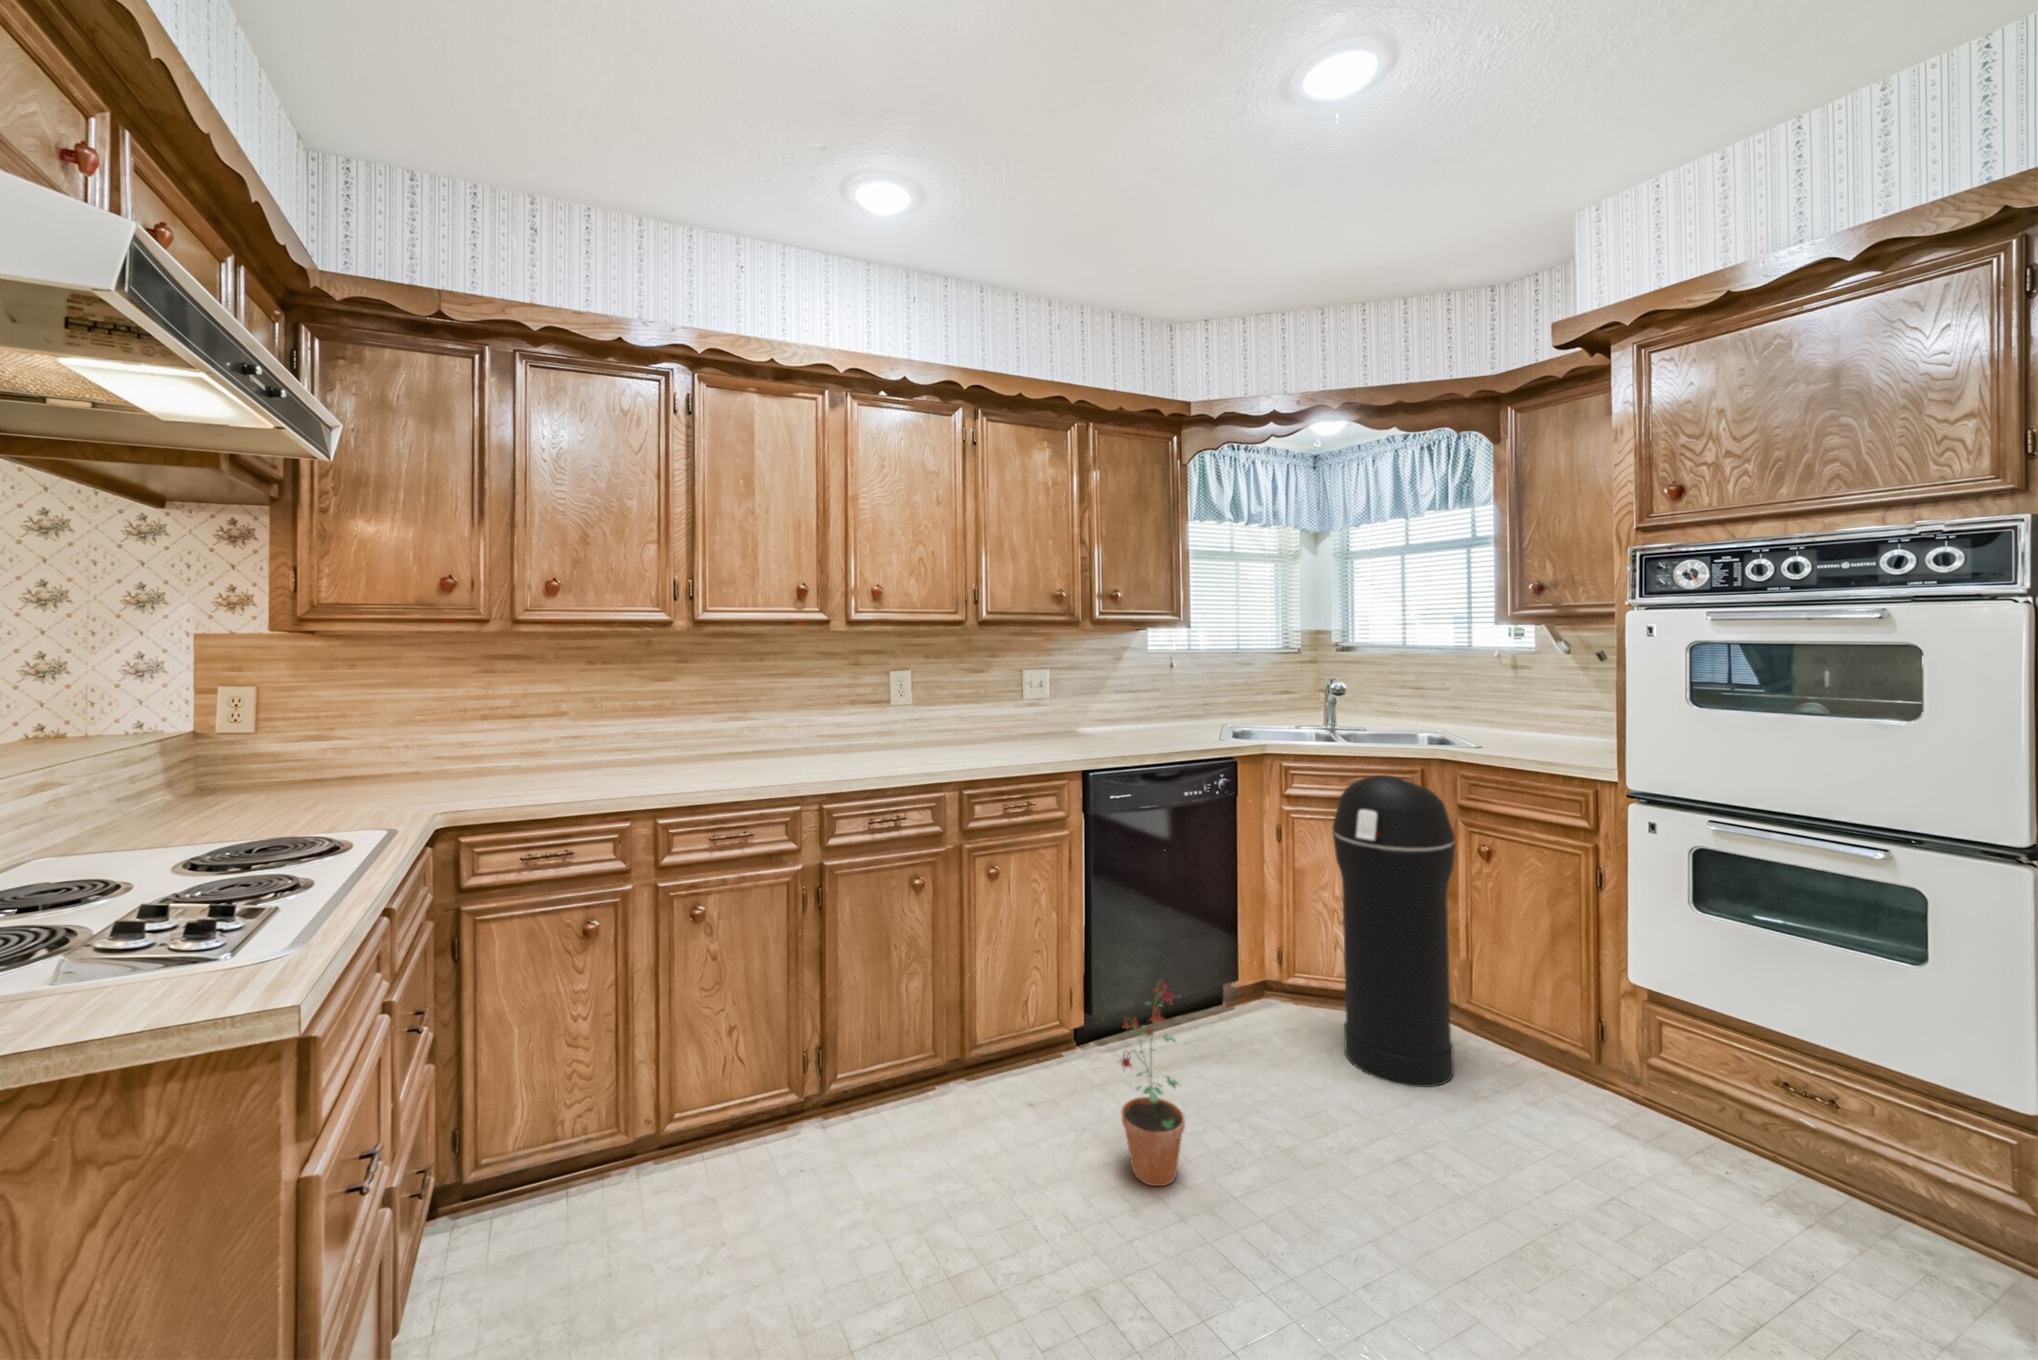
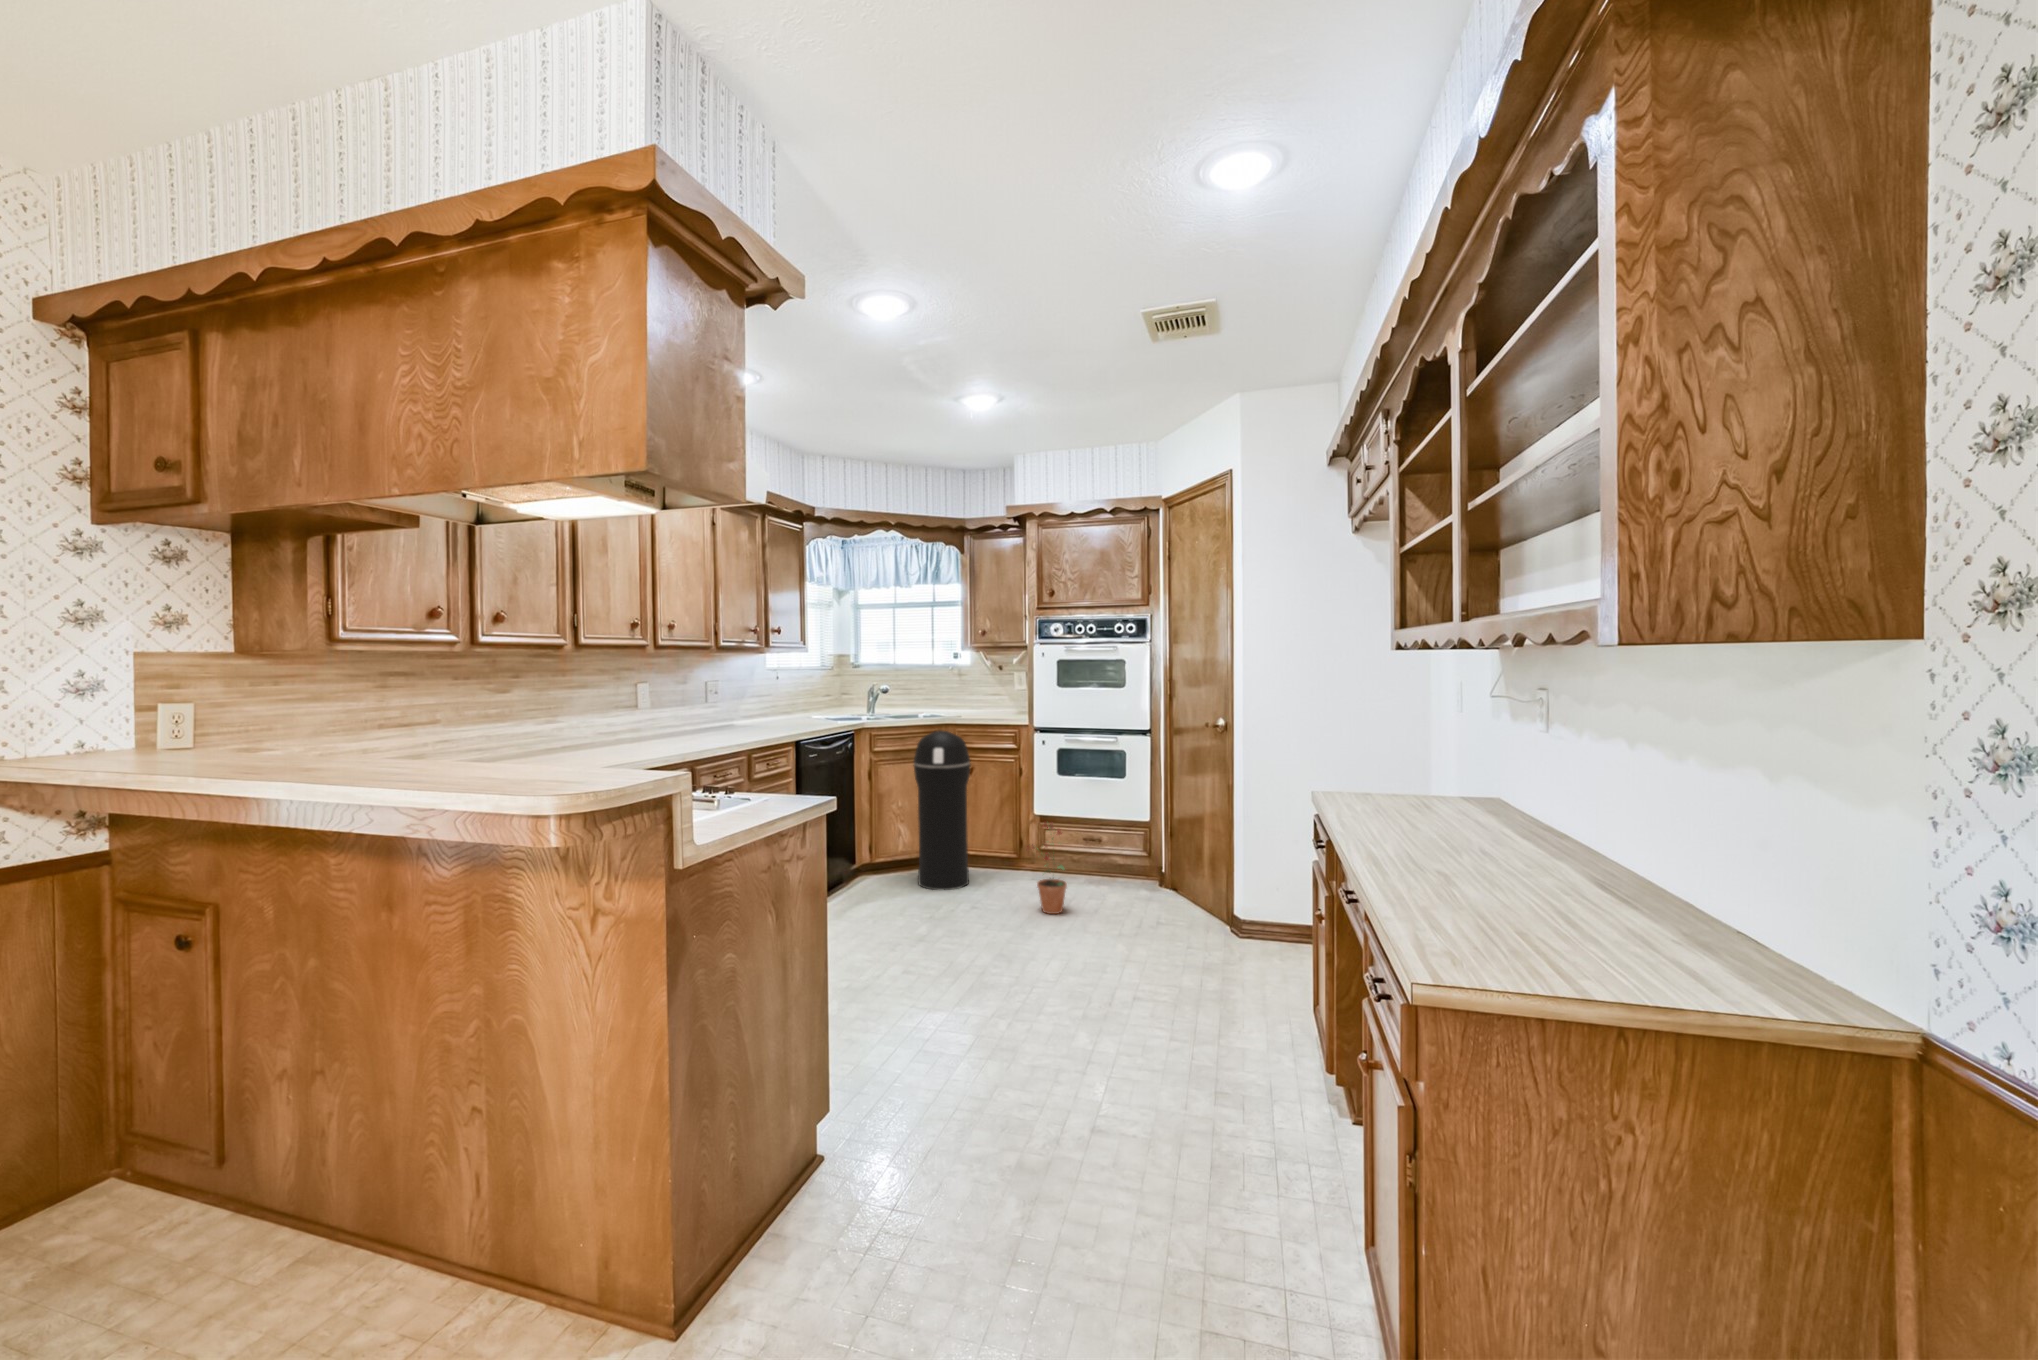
potted plant: present [1121,980,1185,1186] -> present [1027,822,1067,914]

